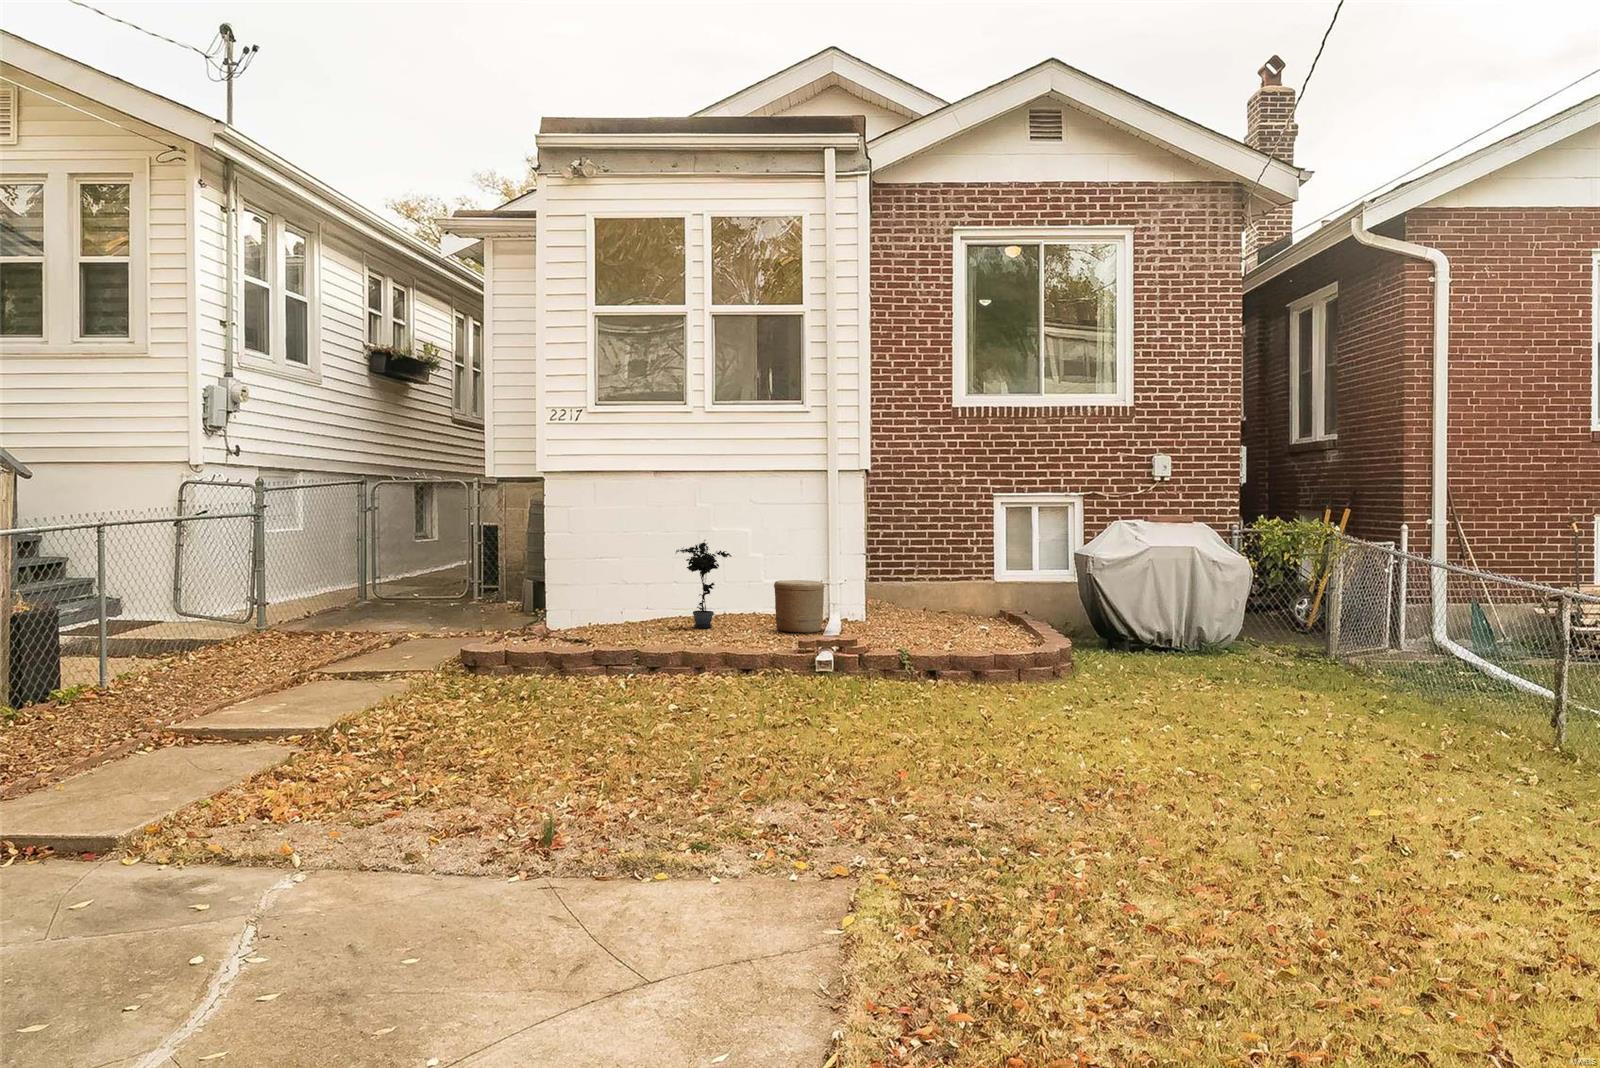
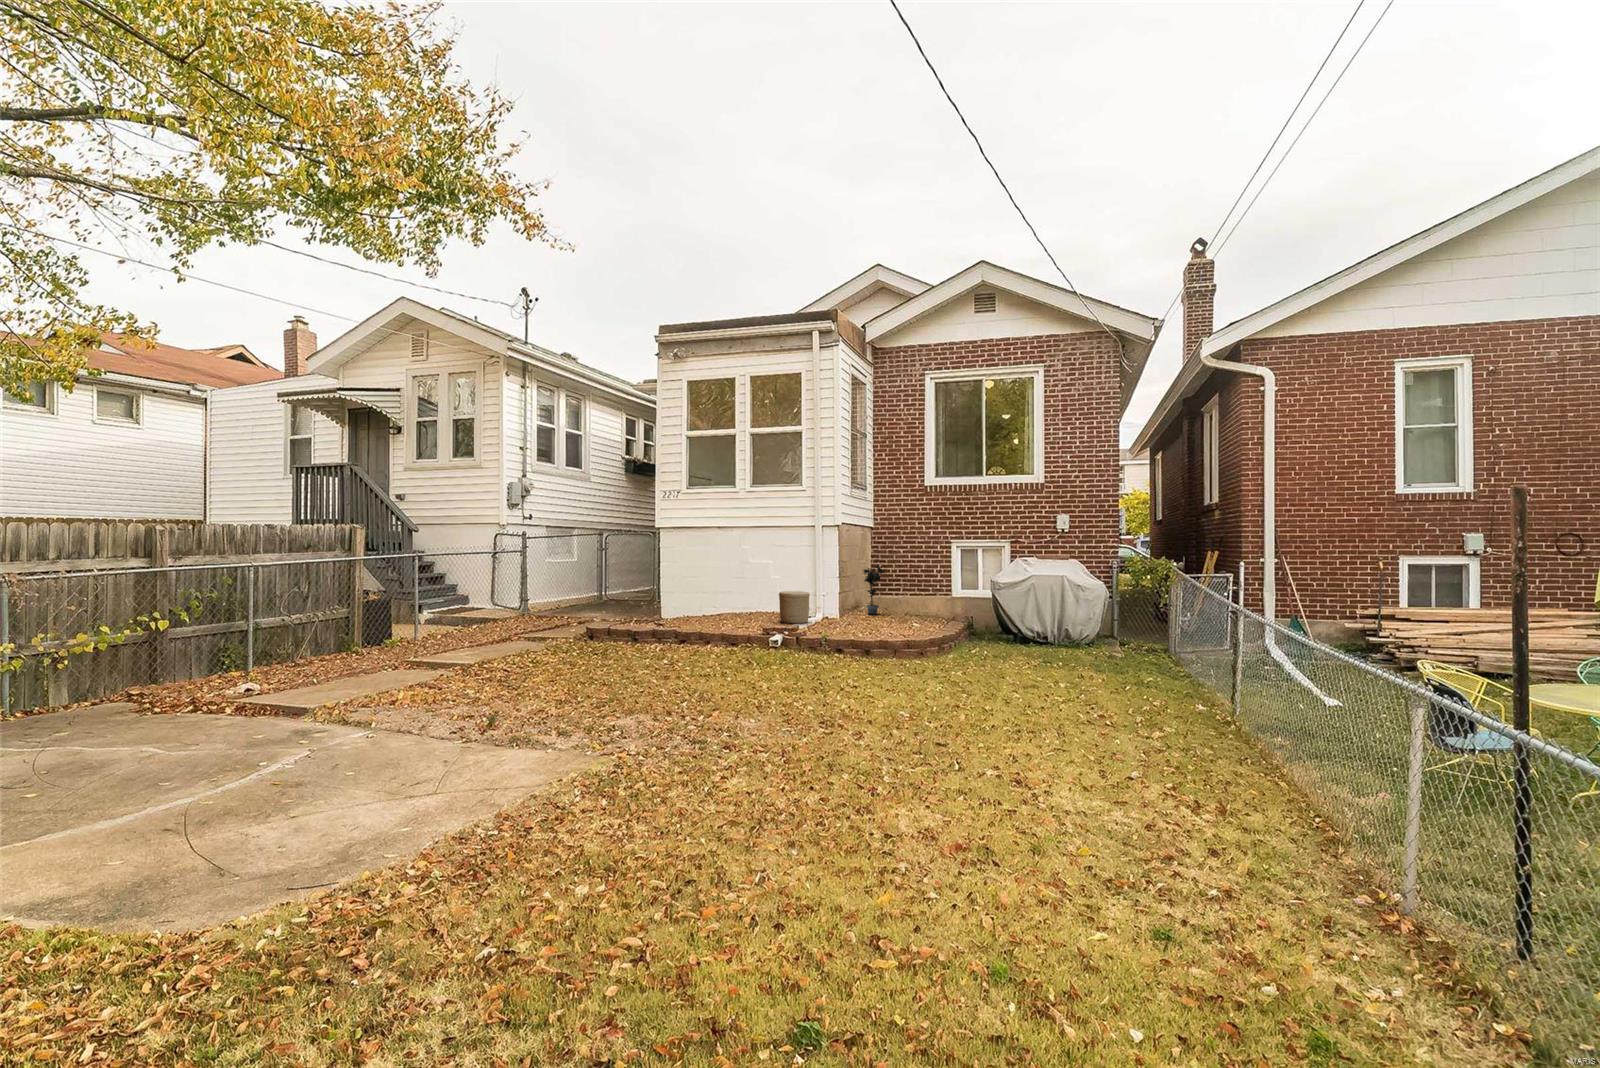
potted plant: present [676,540,731,628] -> present [863,565,885,615]

